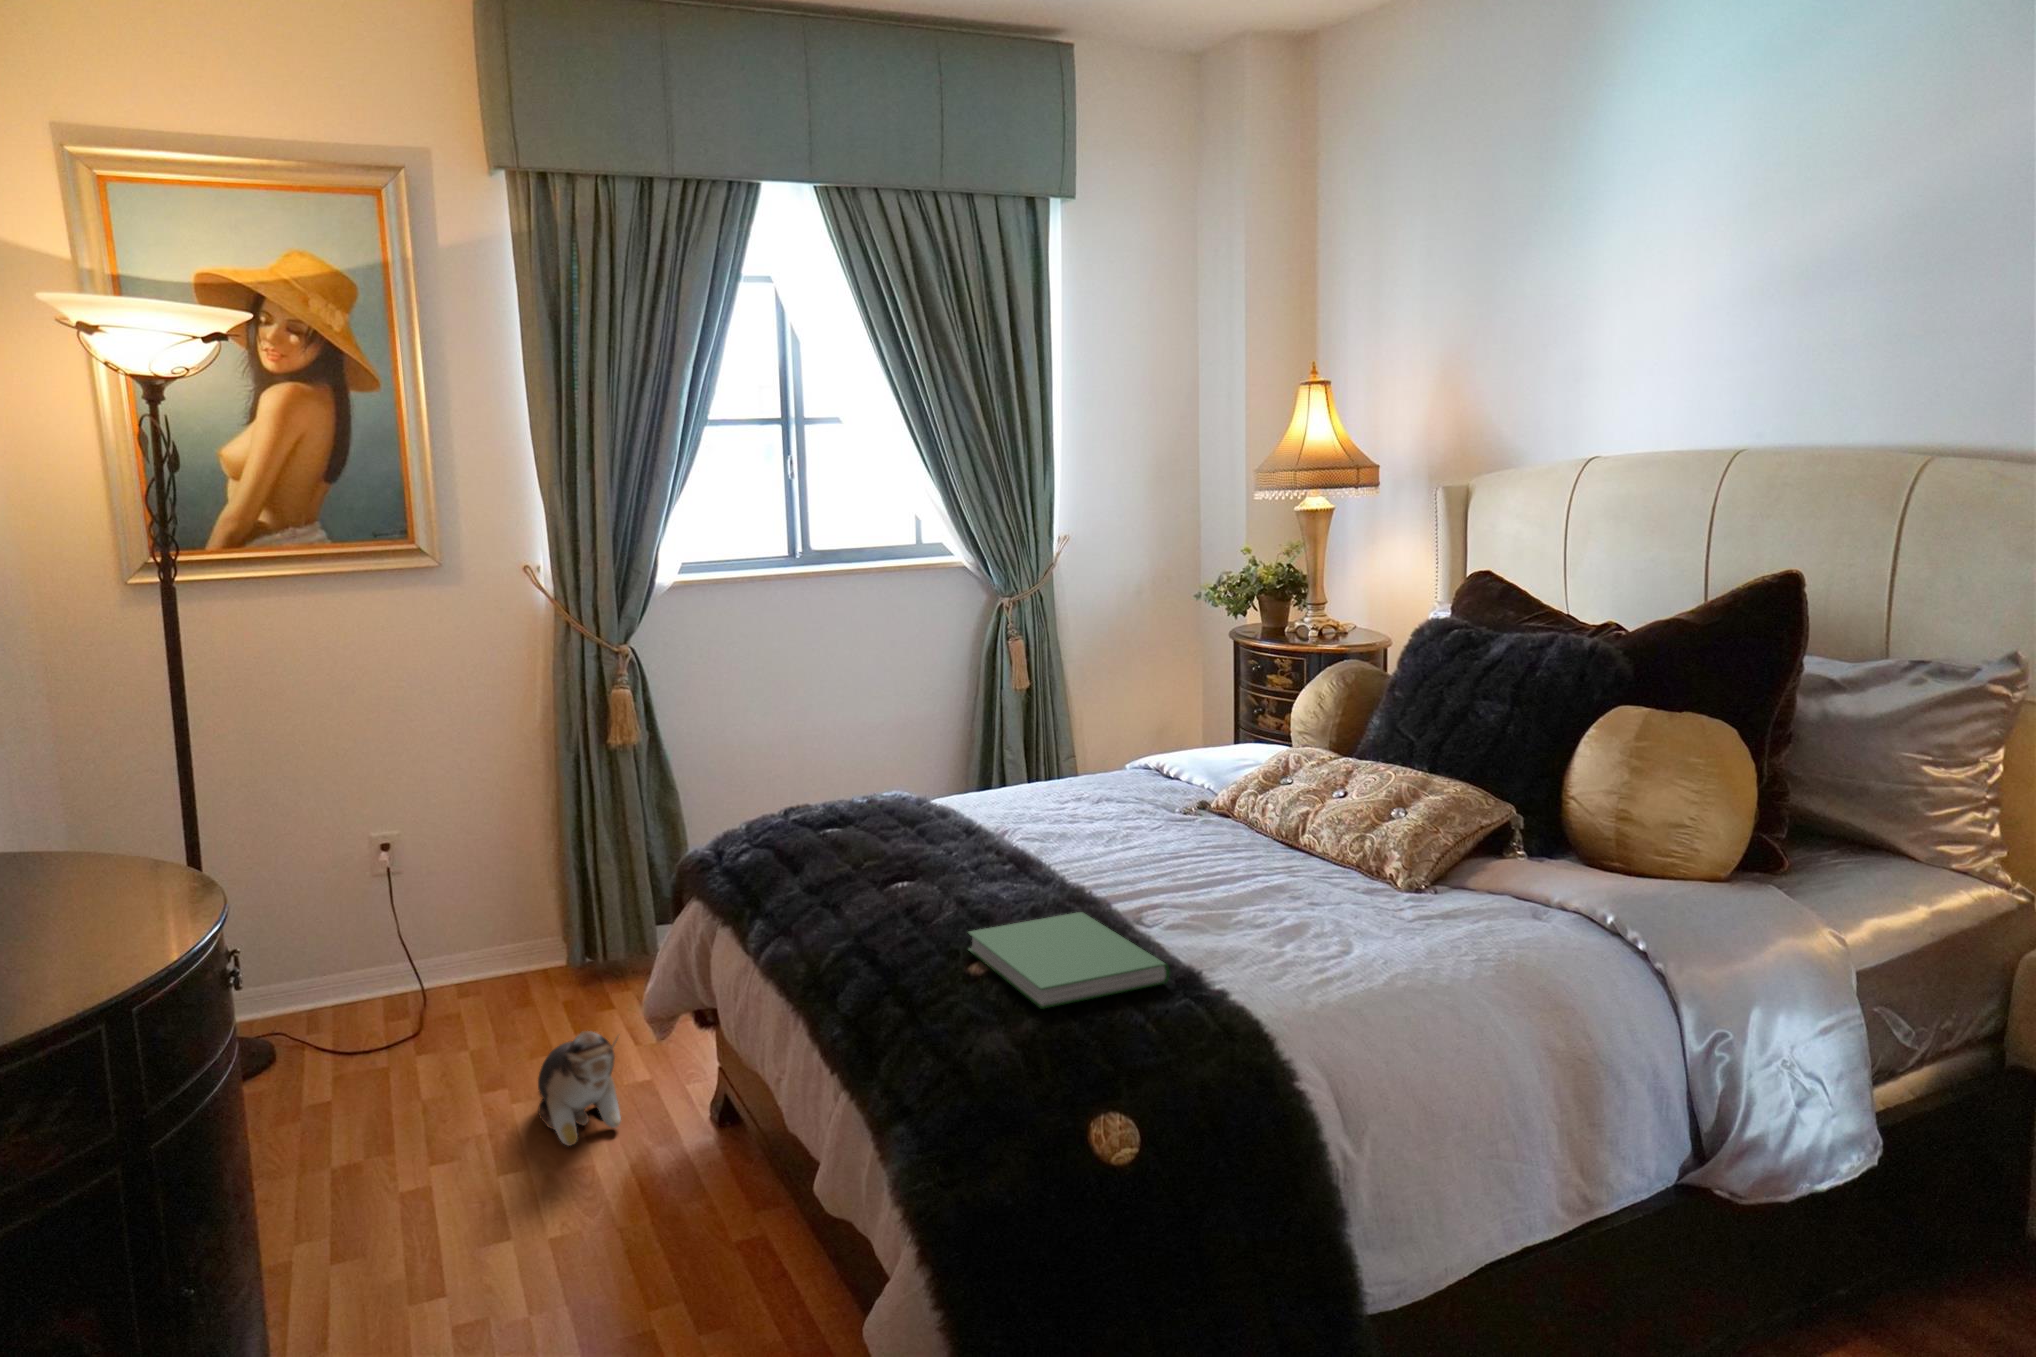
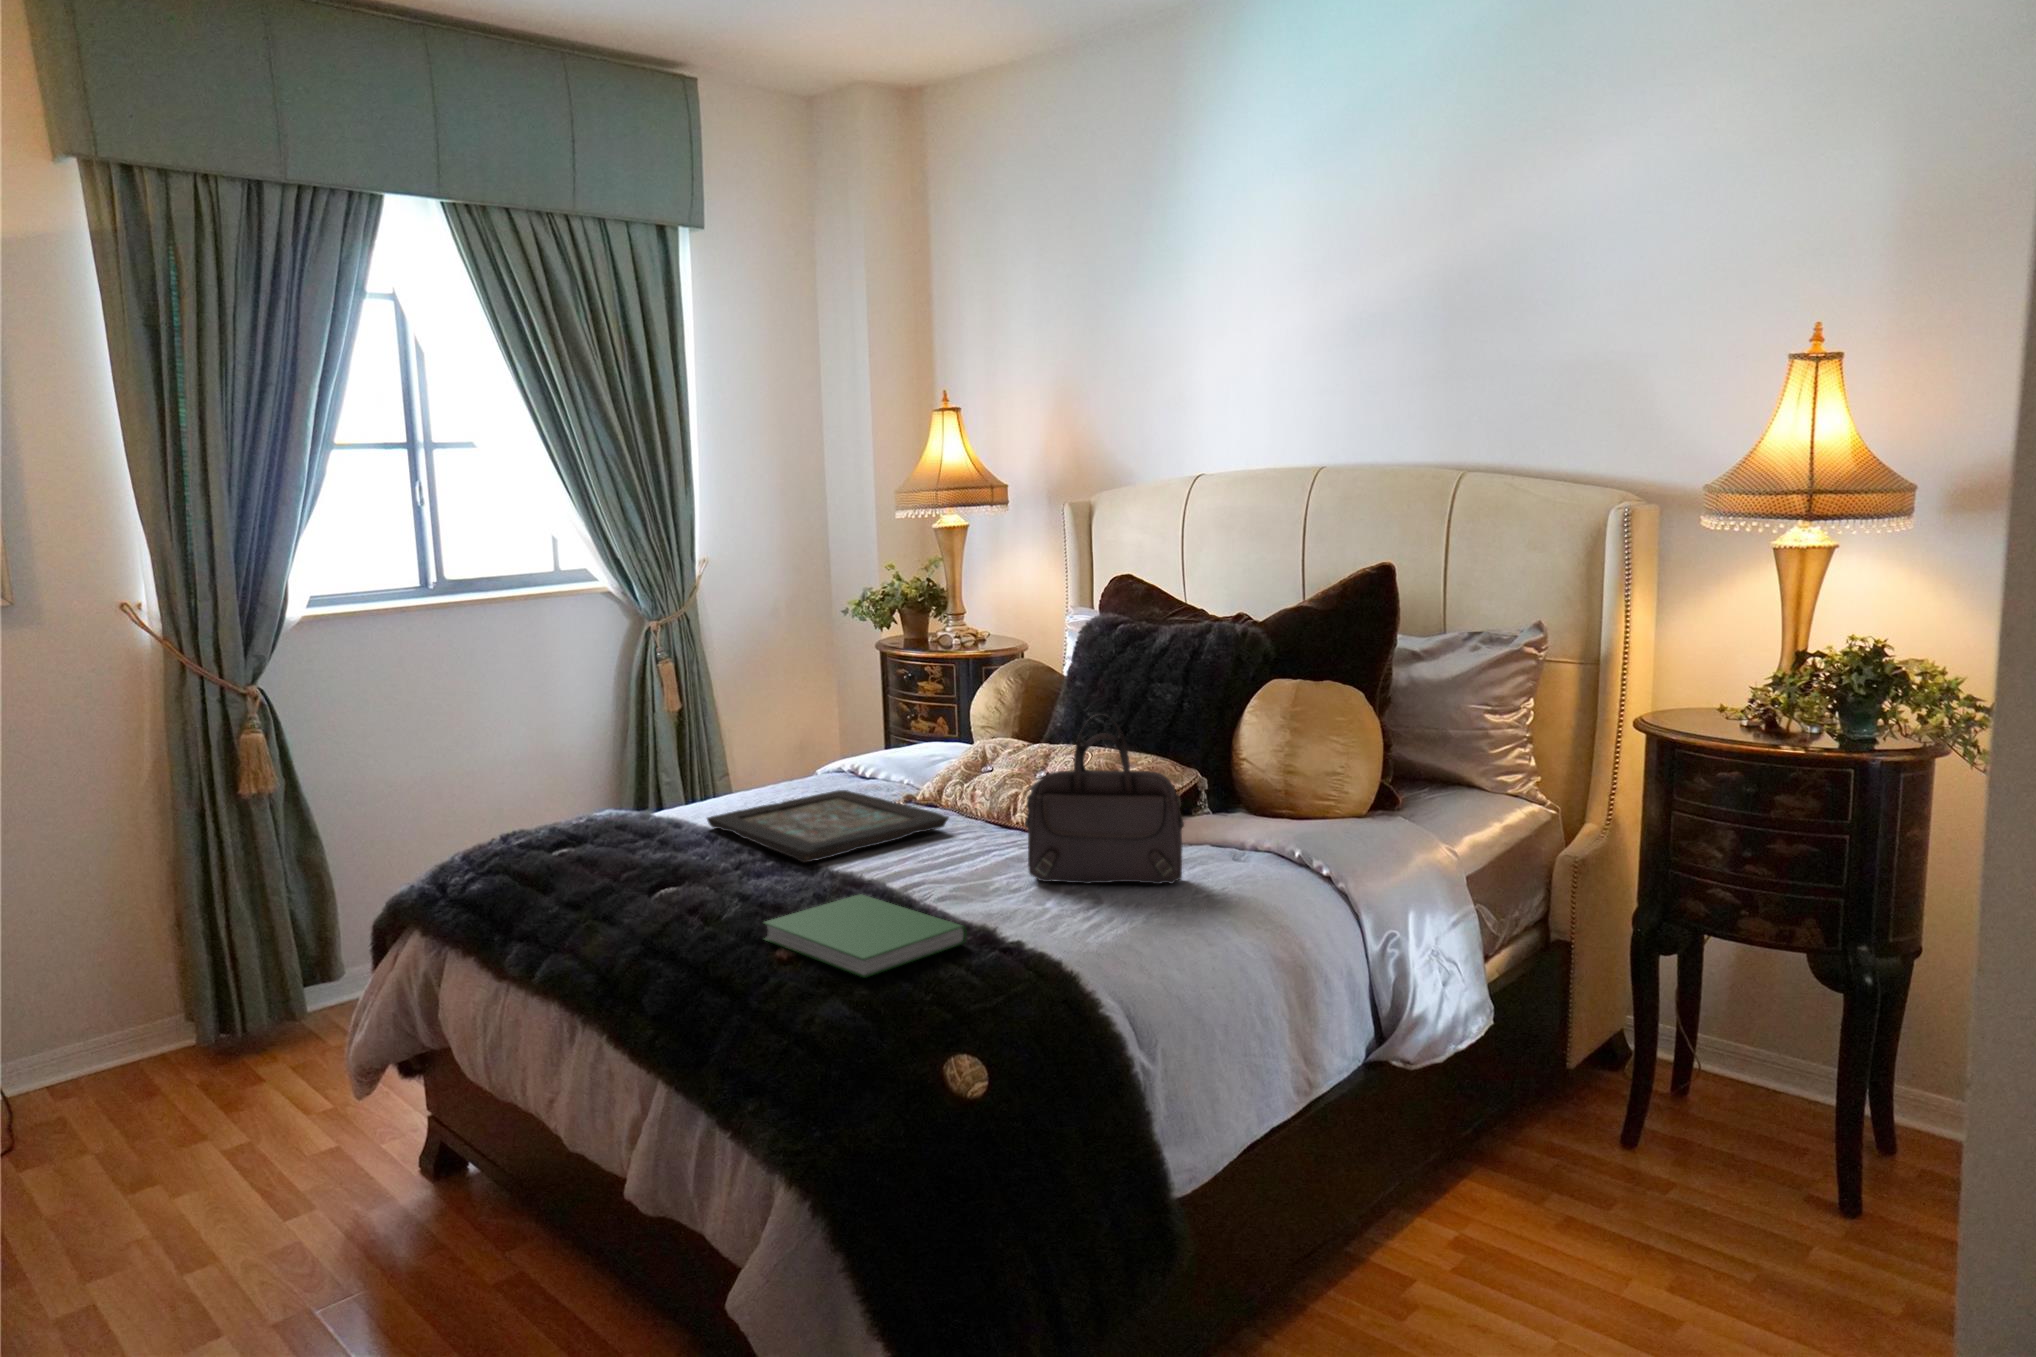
handbag: none [1276,737,1461,941] -> present [1025,722,1184,884]
decorative tray: none [982,789,1222,868] -> present [707,790,949,862]
plush toy: present [538,1031,621,1146] -> none [196,1097,316,1233]

